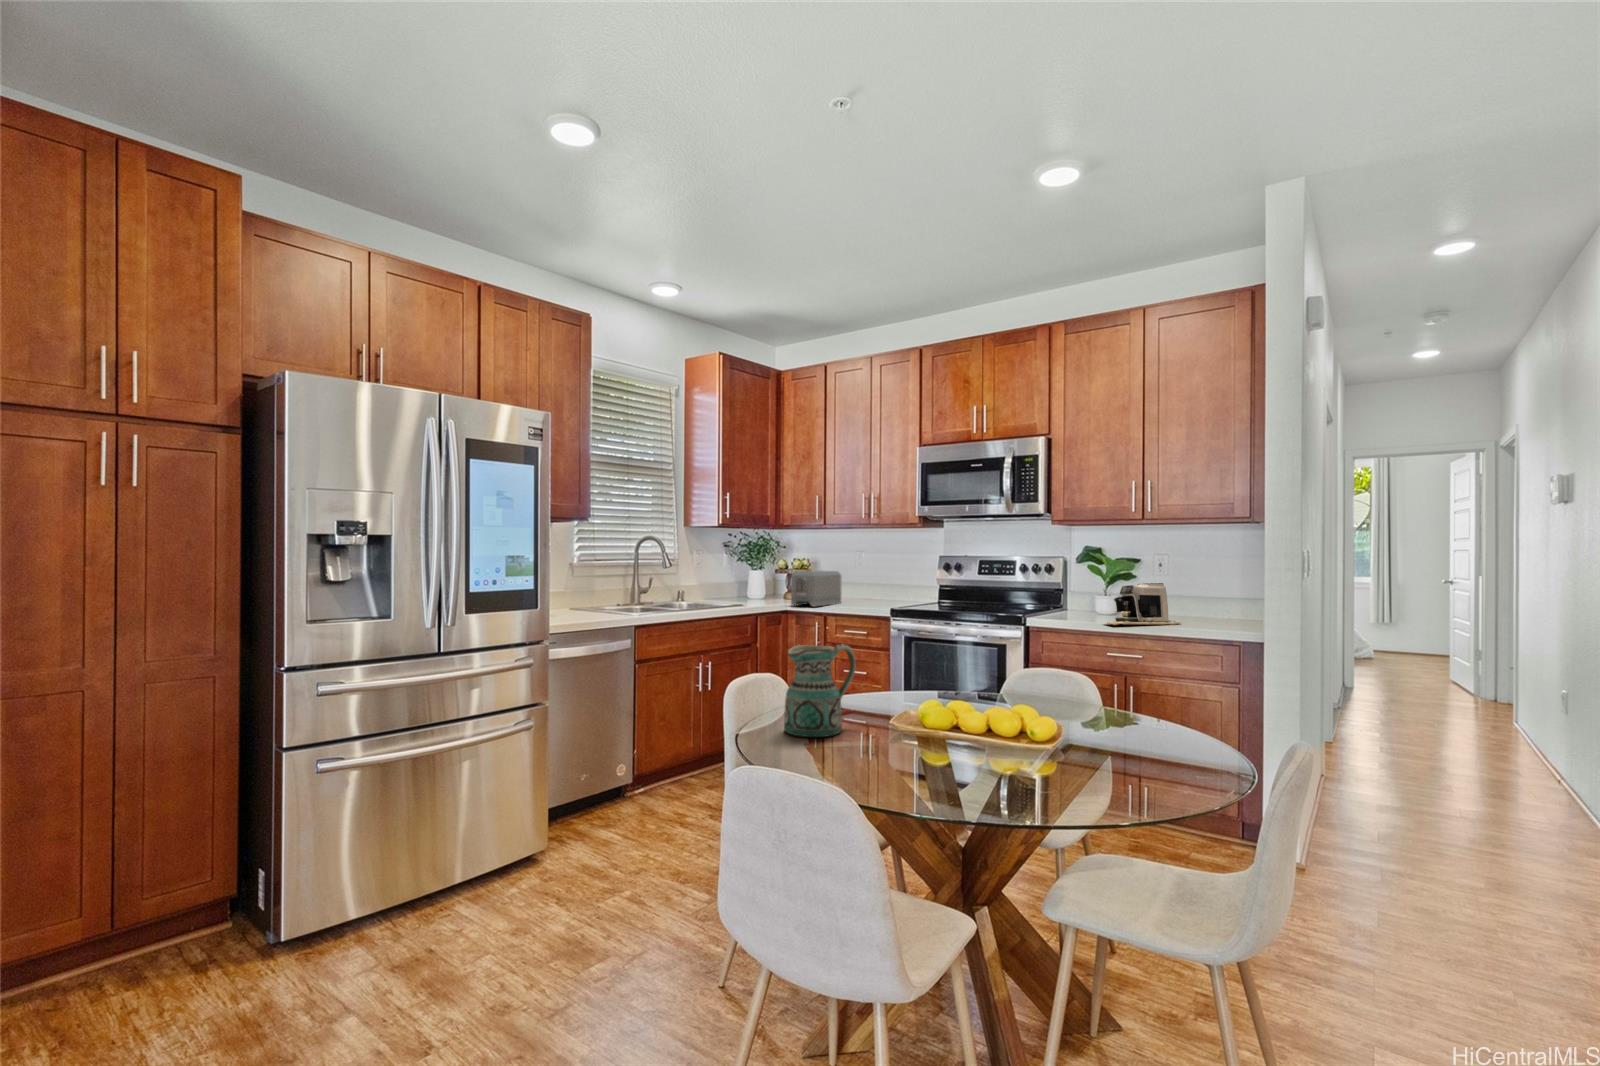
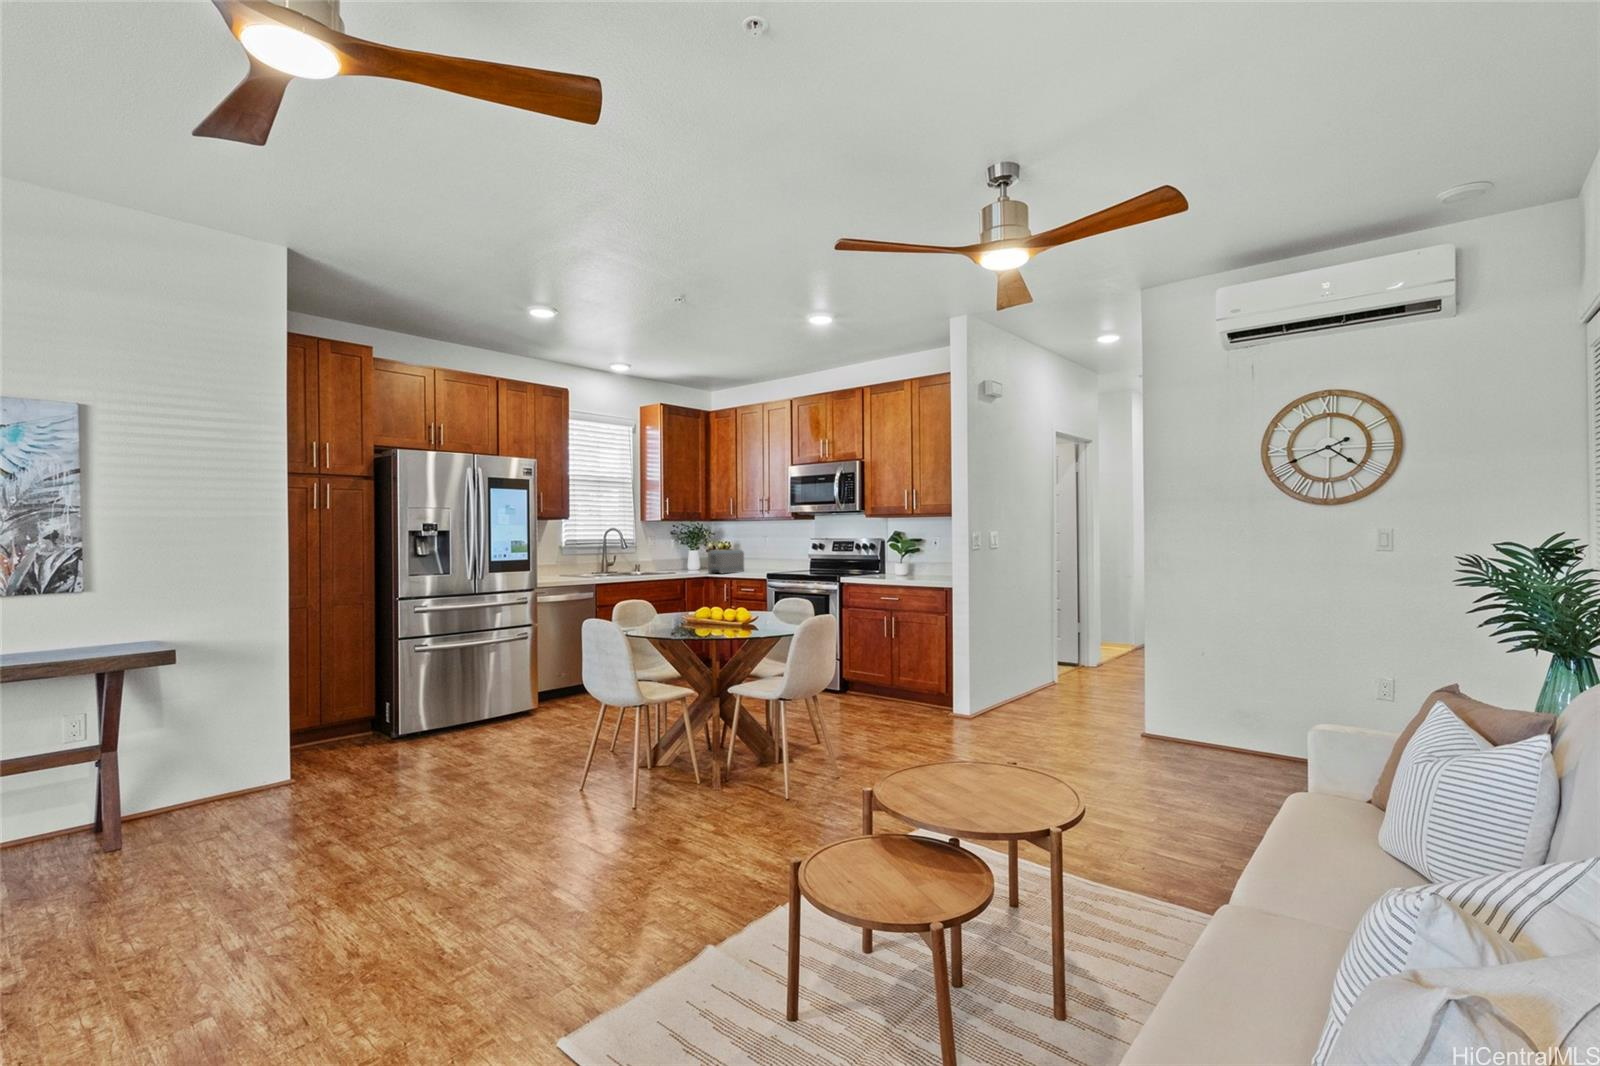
coffee maker: present [1107,583,1180,625] -> none [878,554,925,580]
ceramic pitcher: present [784,644,856,737] -> none [643,583,682,627]

